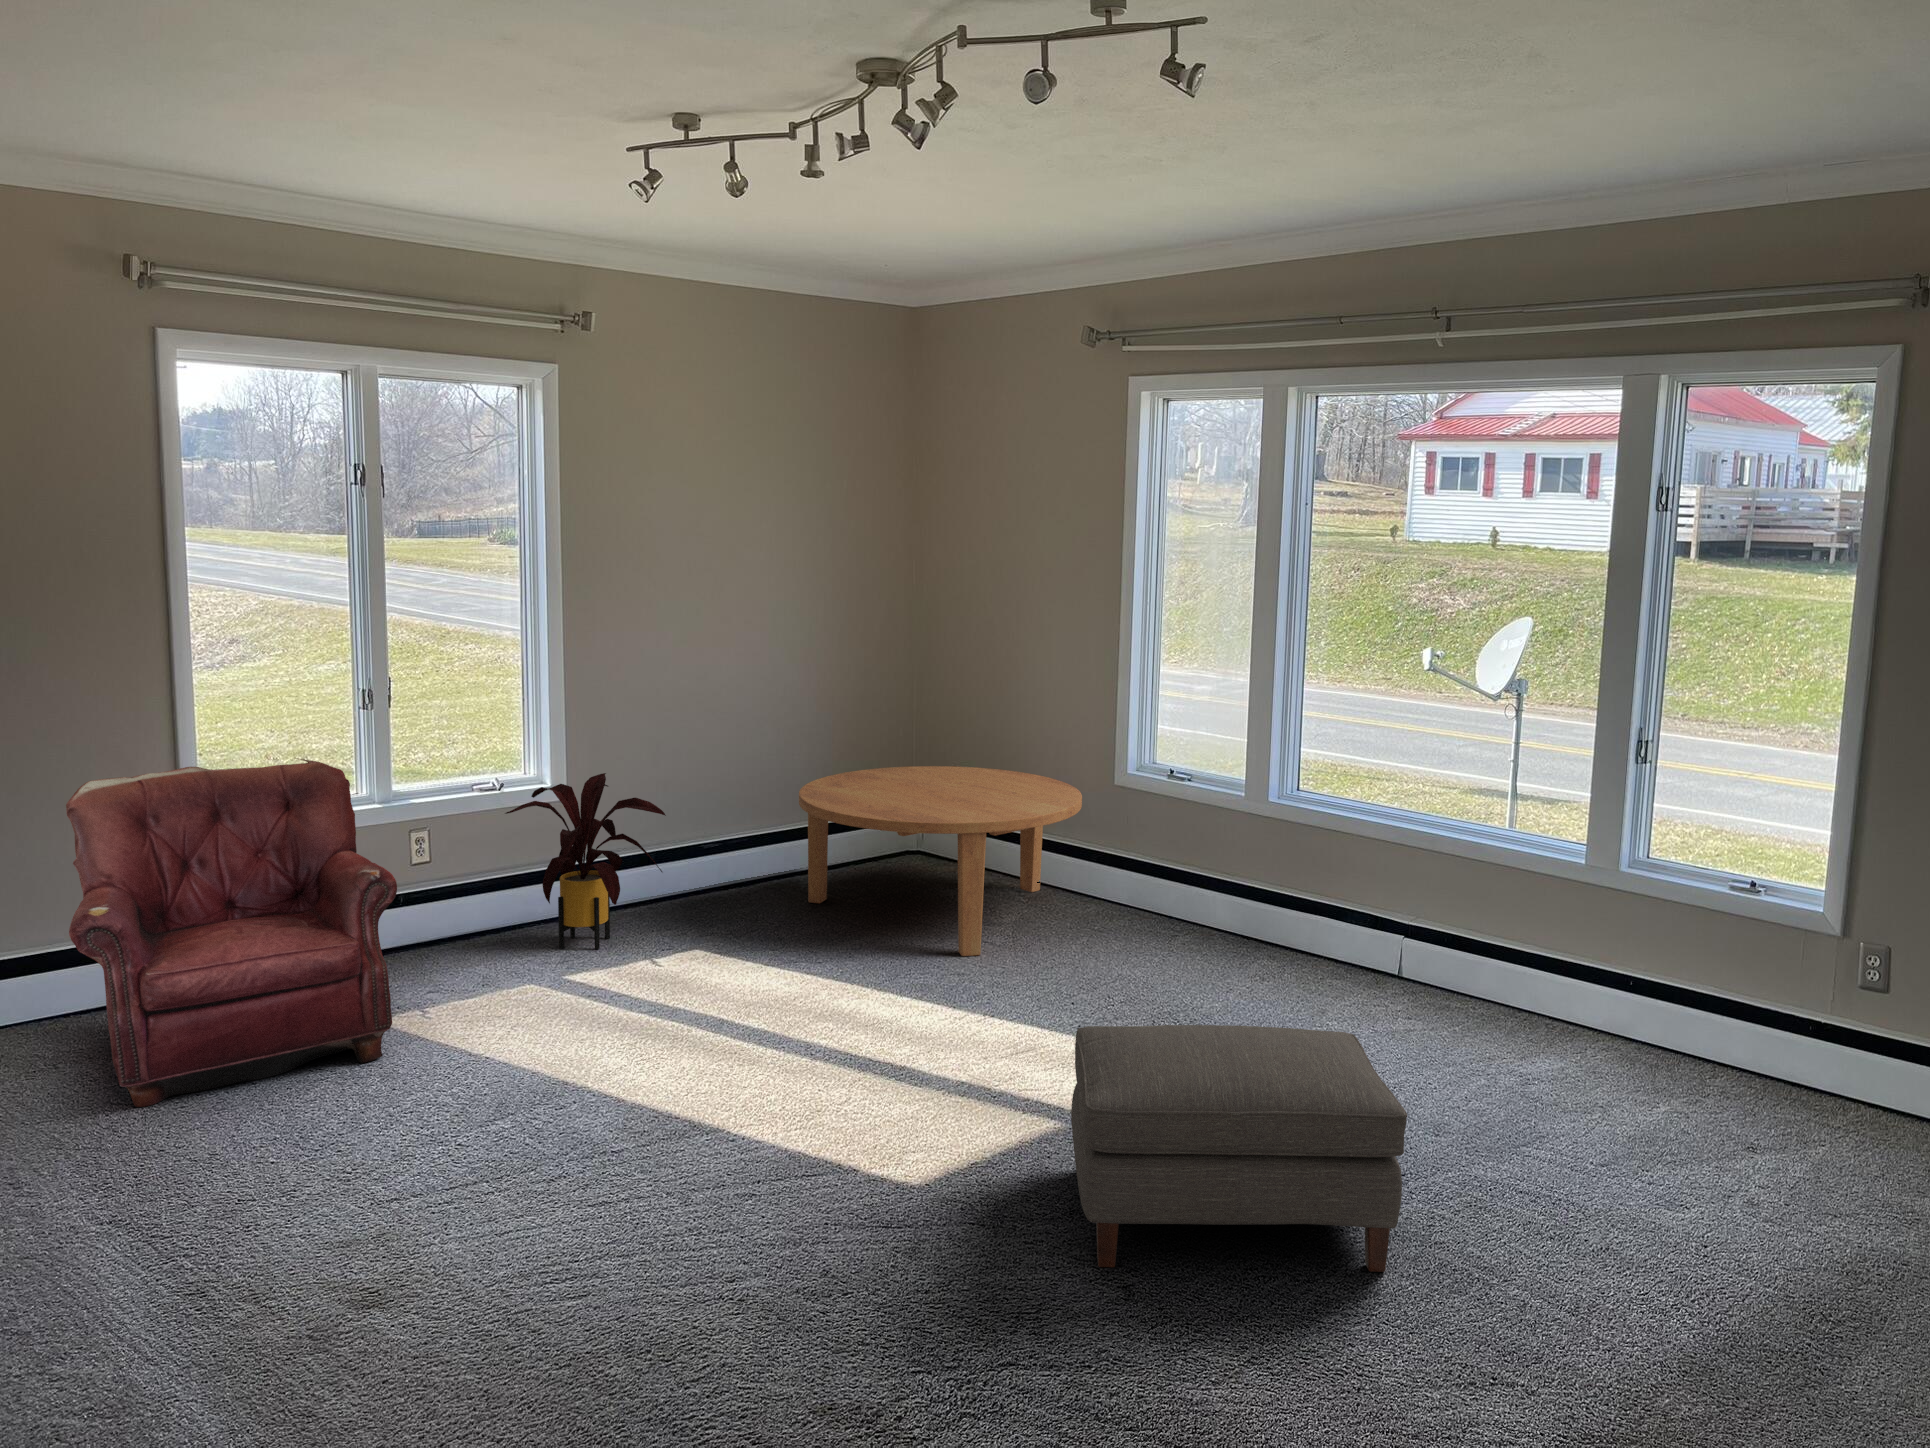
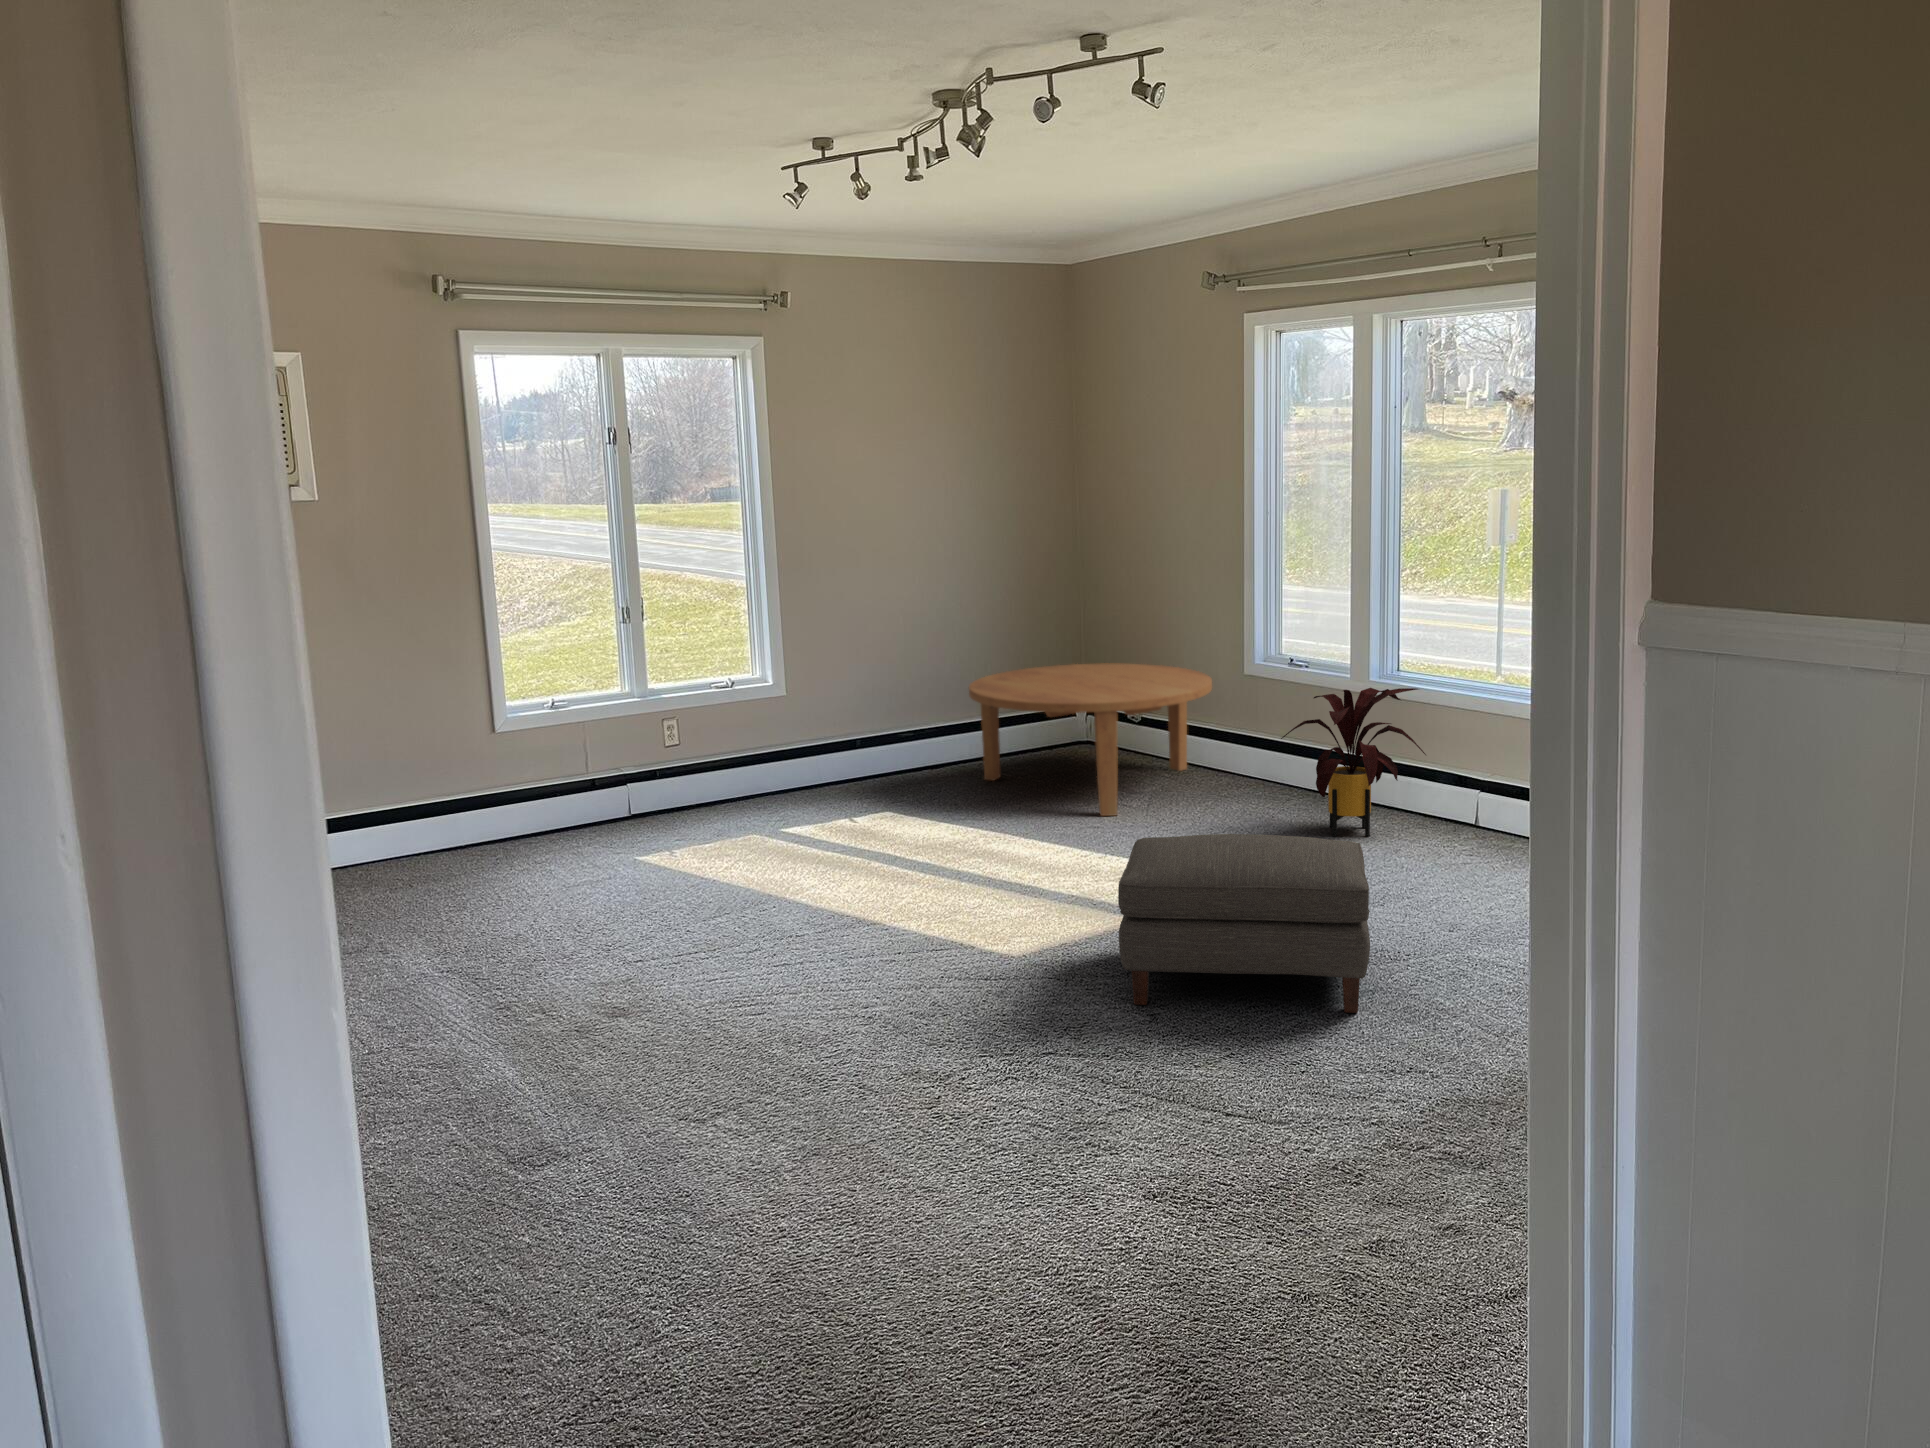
armchair: present [66,758,397,1107] -> none [418,660,646,905]
house plant: present [505,773,666,949] -> present [1281,688,1426,837]

